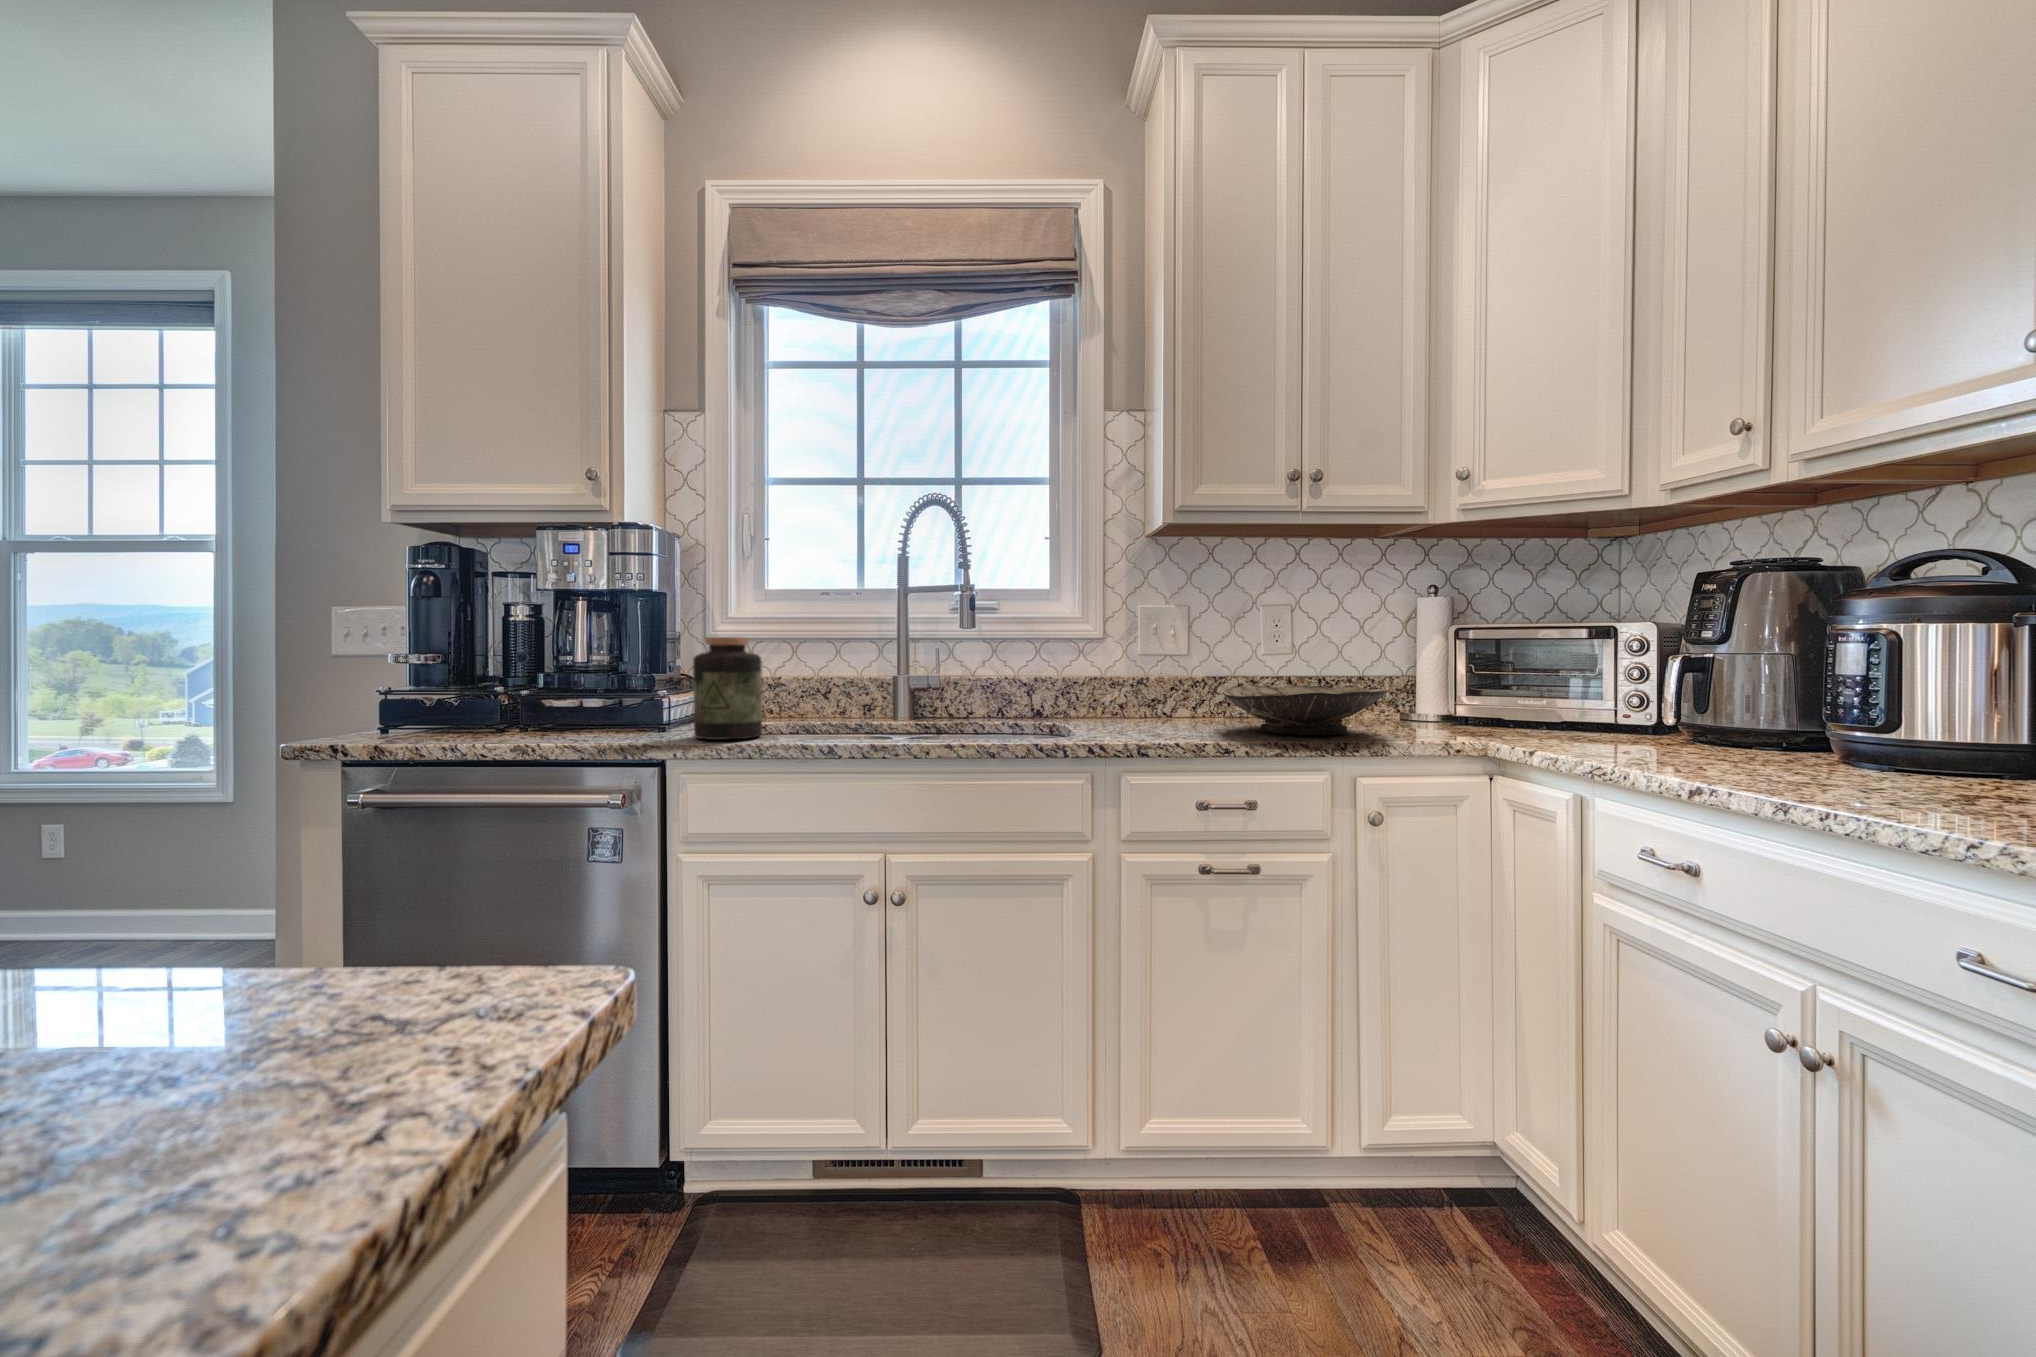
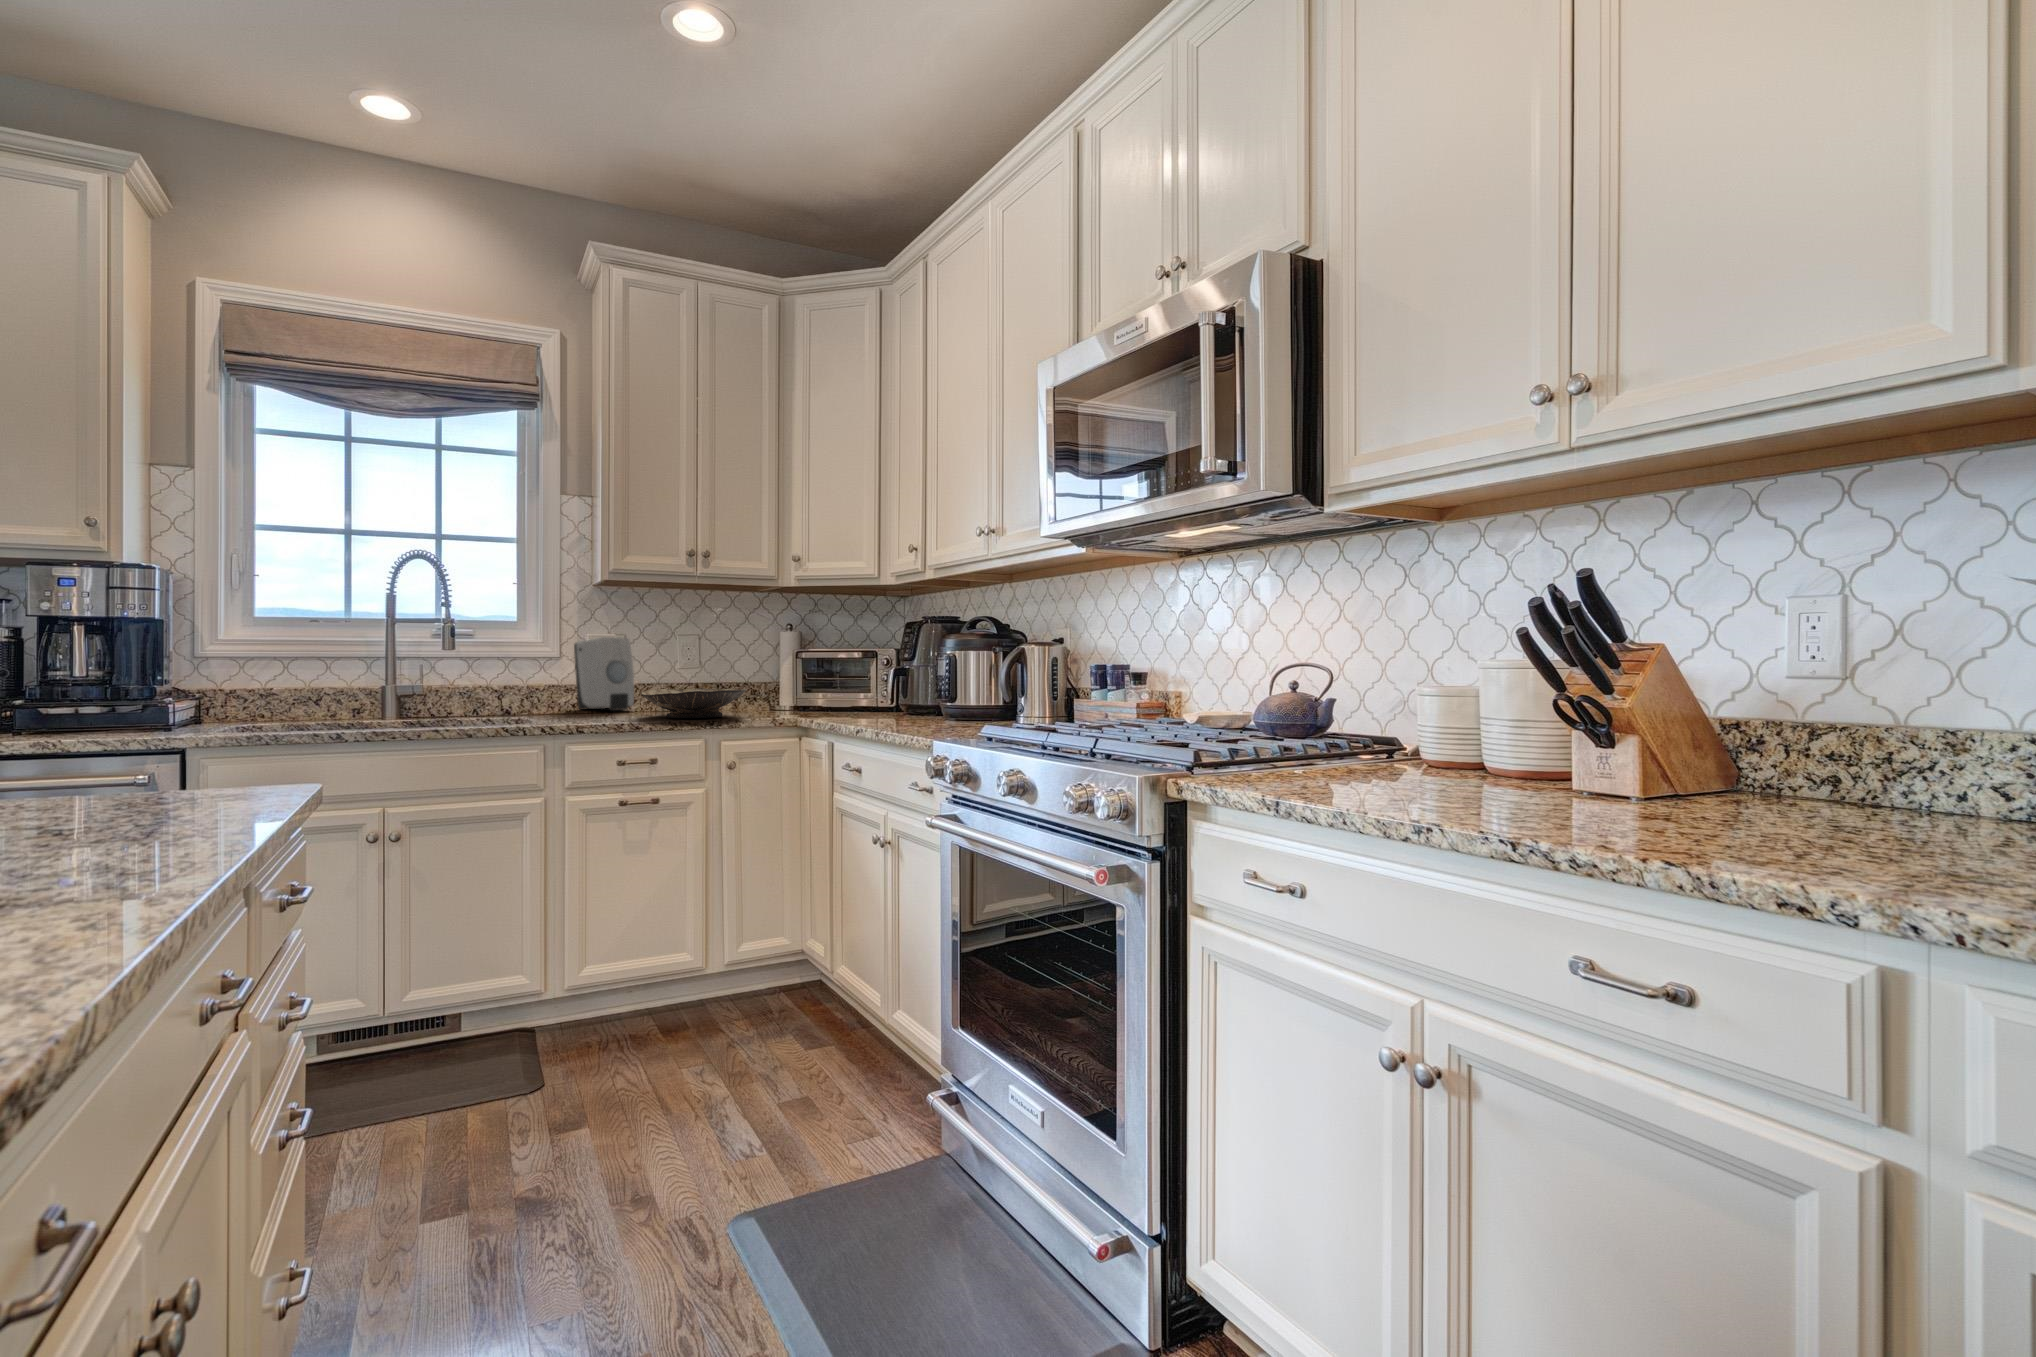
soap dispenser: none [1123,609,1205,716] -> present [574,637,634,711]
jar: present [693,637,762,740] -> none [206,656,270,733]

